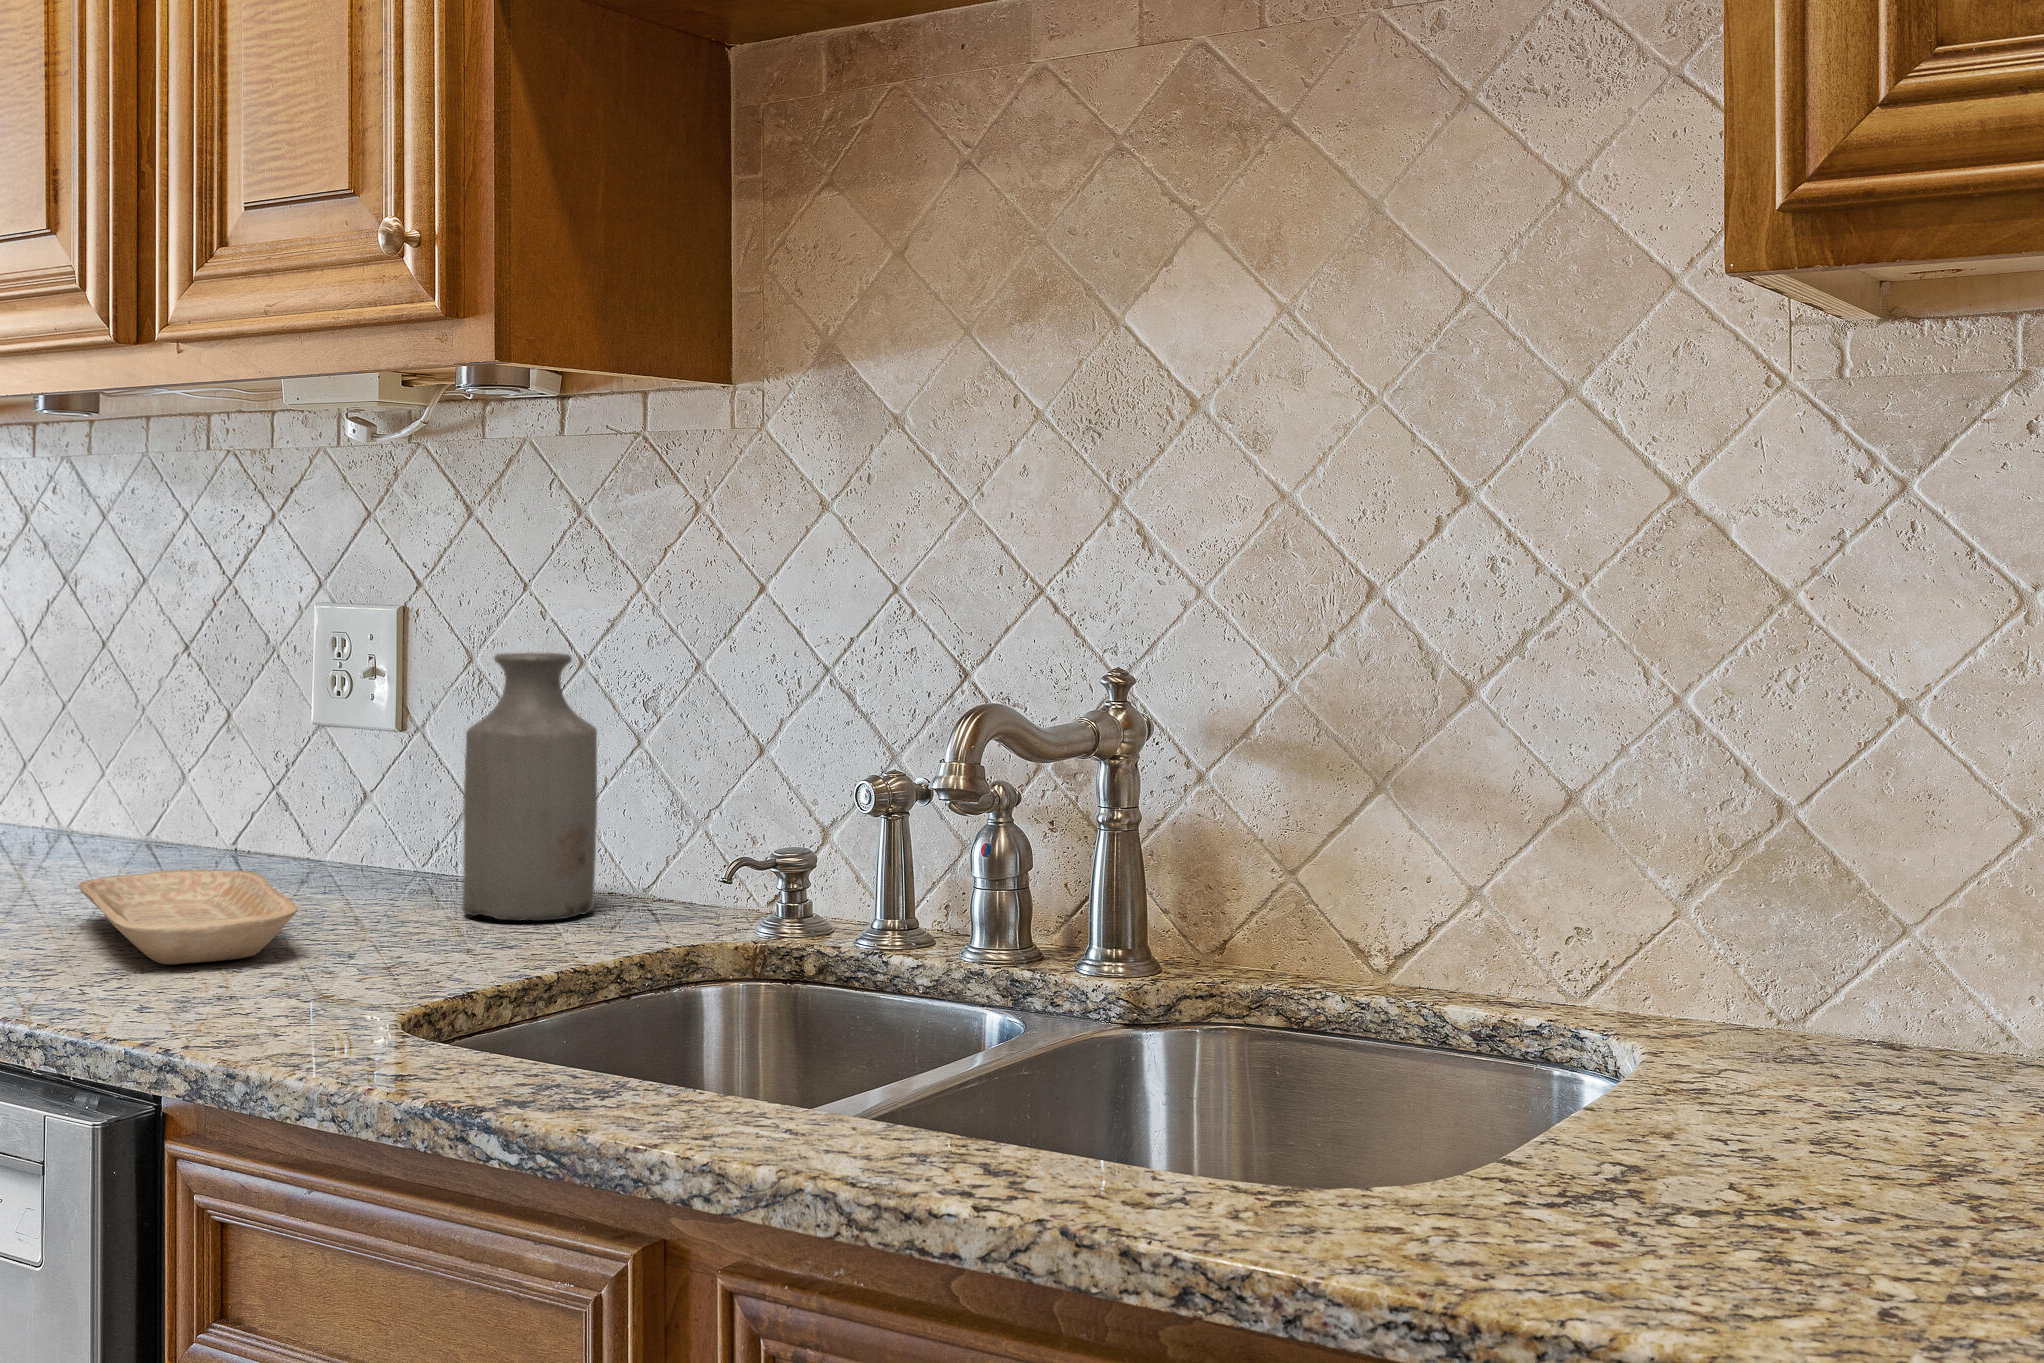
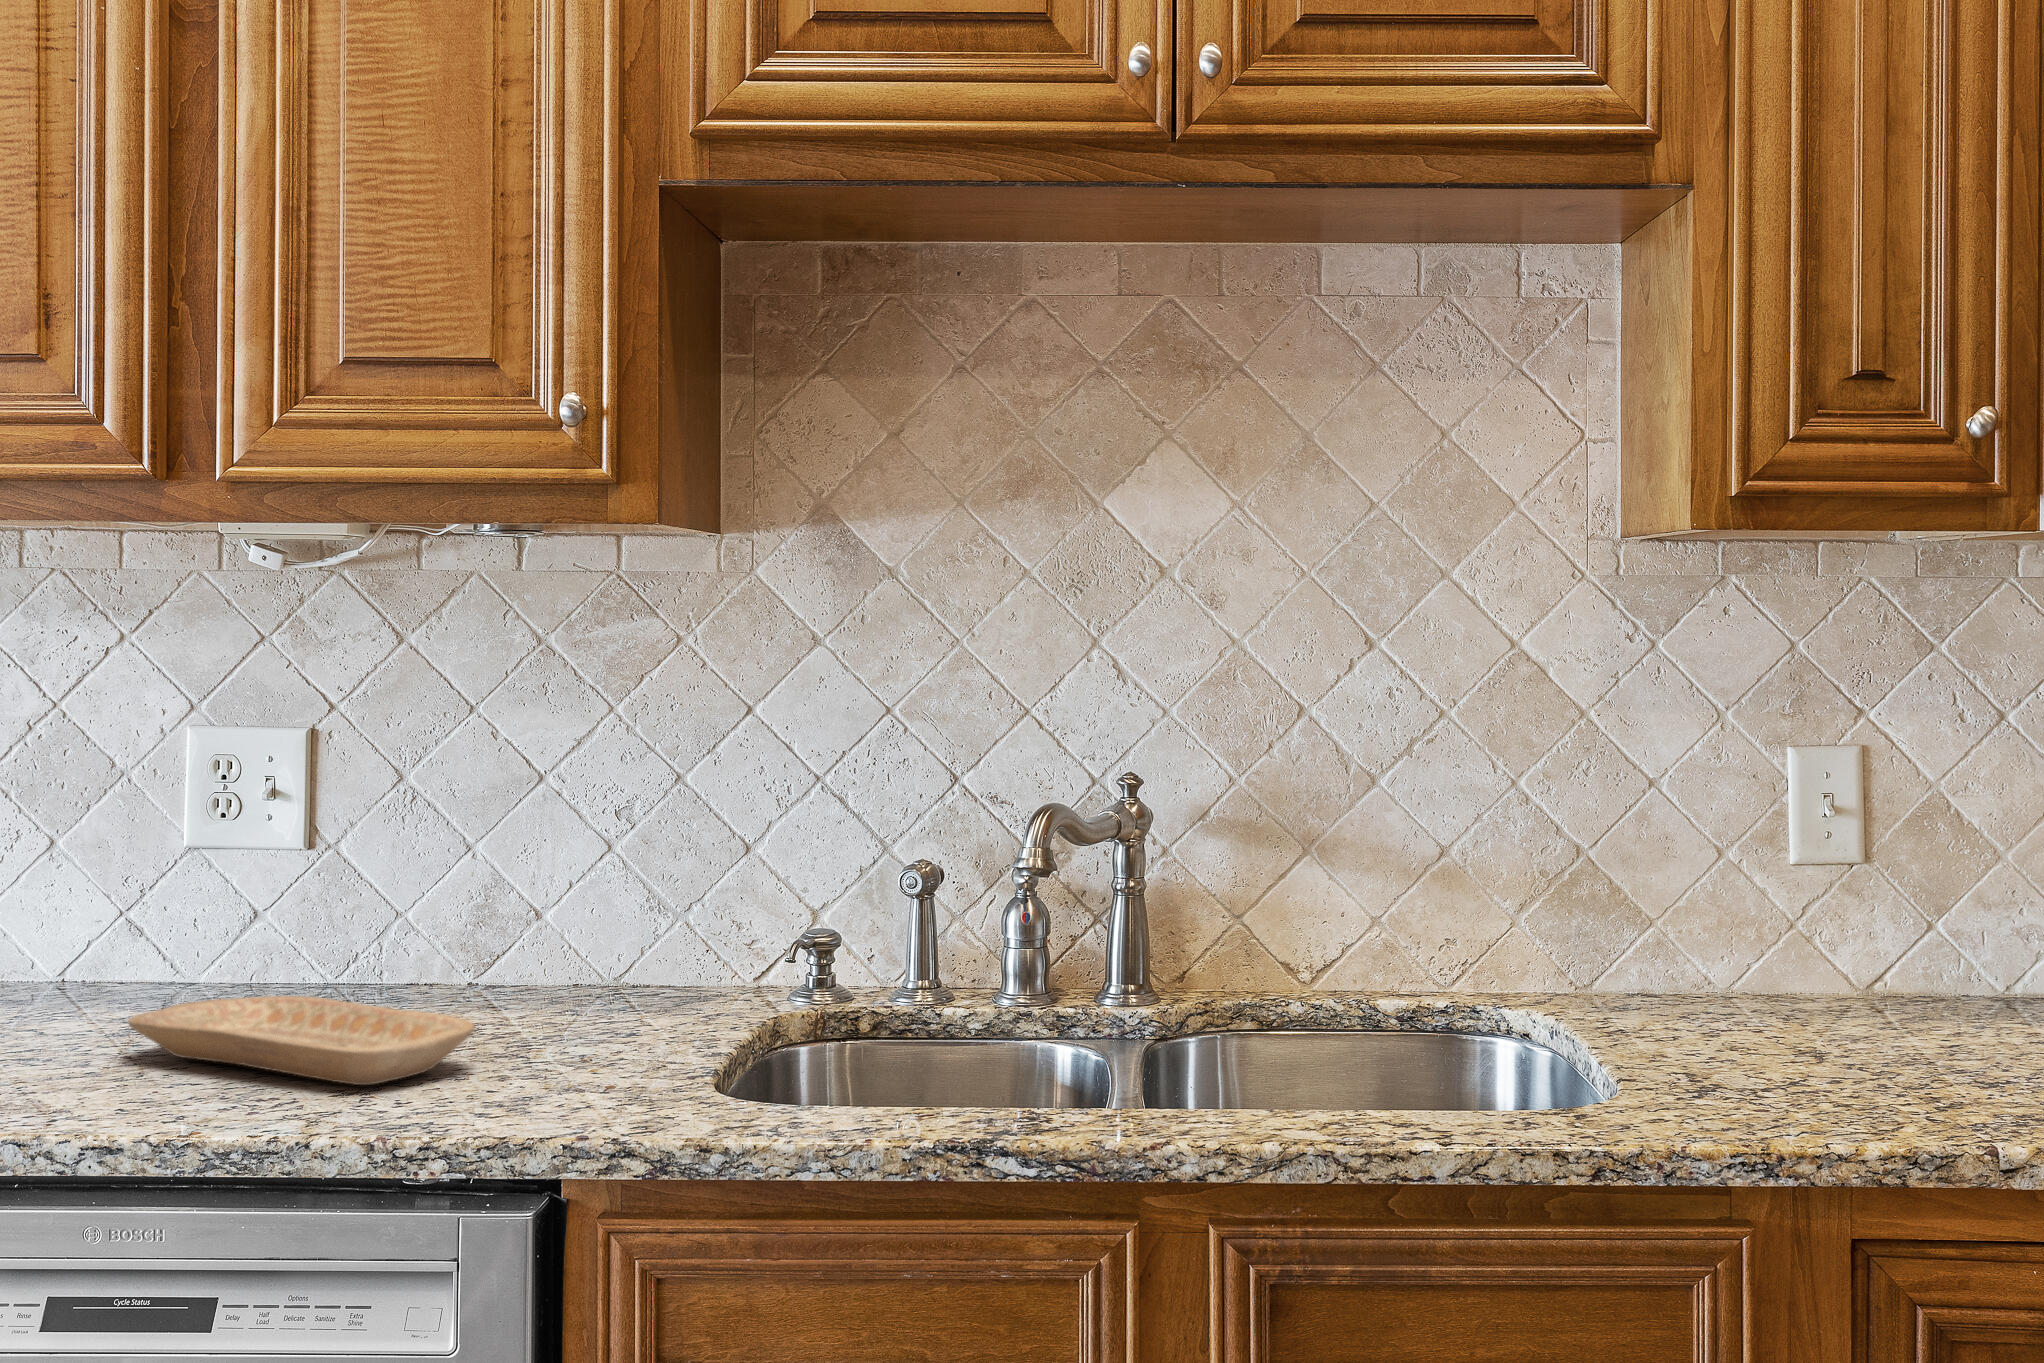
bottle: present [463,653,597,921] -> none [490,768,617,1018]

